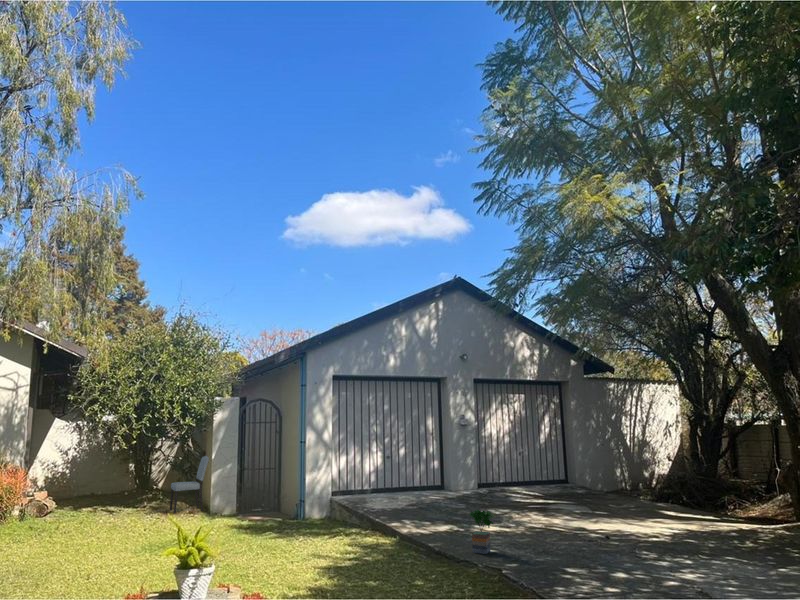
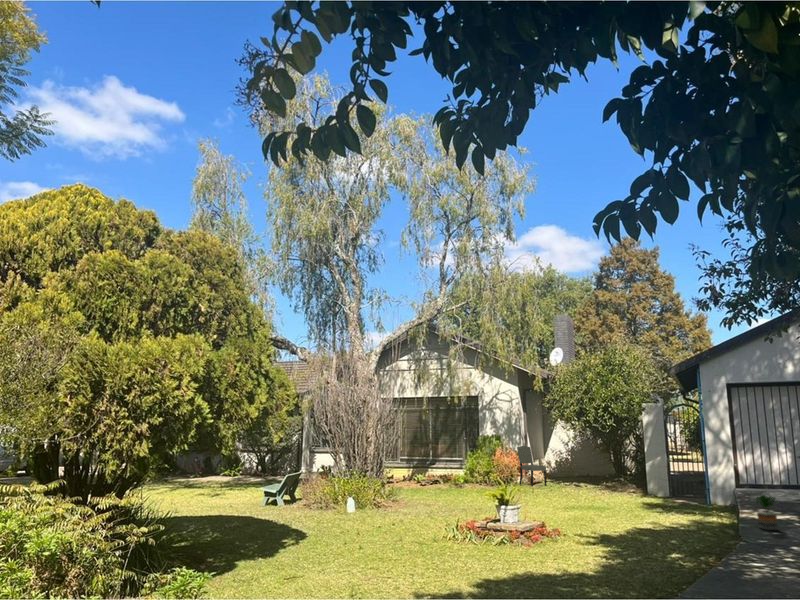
chair: present [170,456,209,513] -> present [517,446,546,487]

